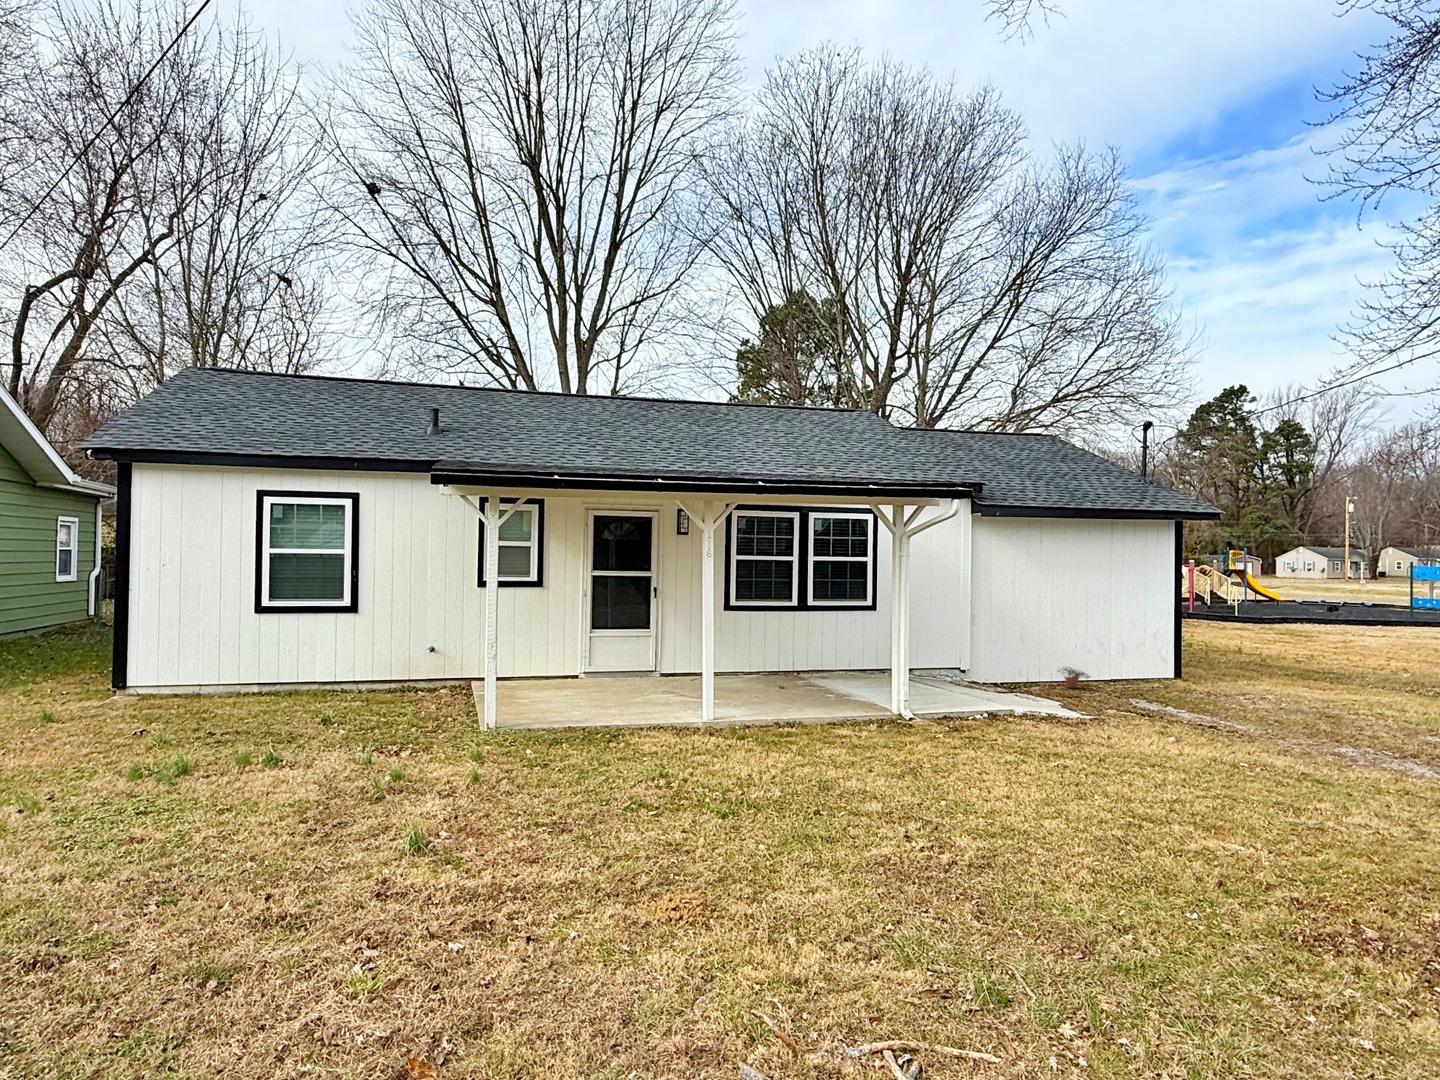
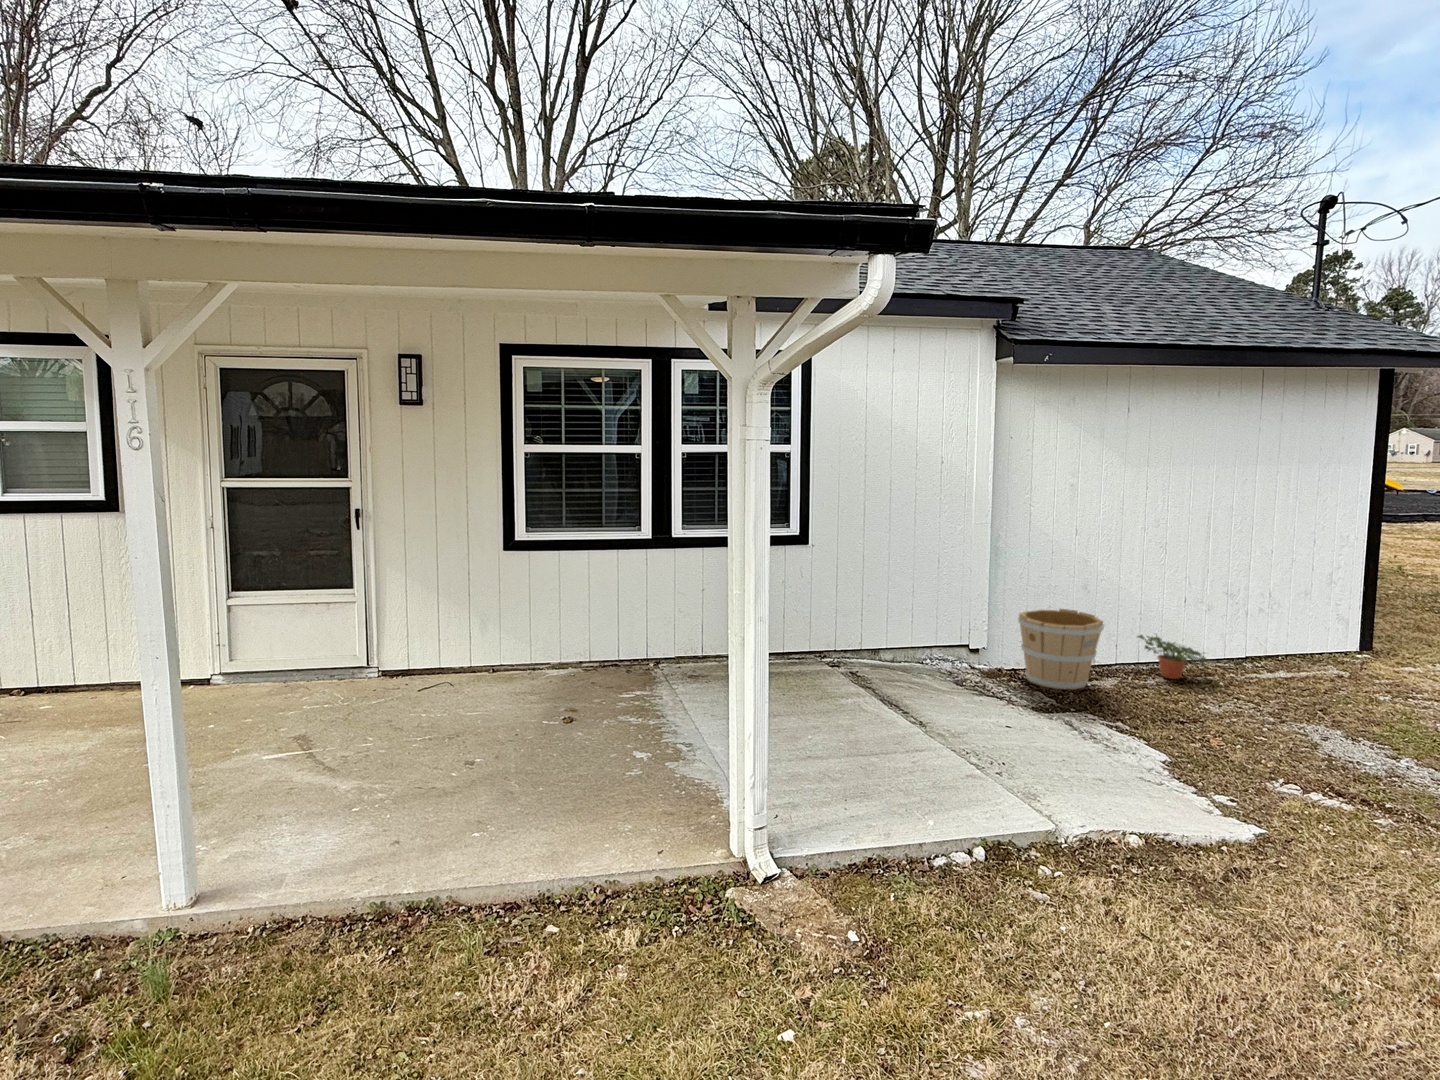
wooden bucket: none [990,649,1035,690] -> present [1018,609,1104,690]

